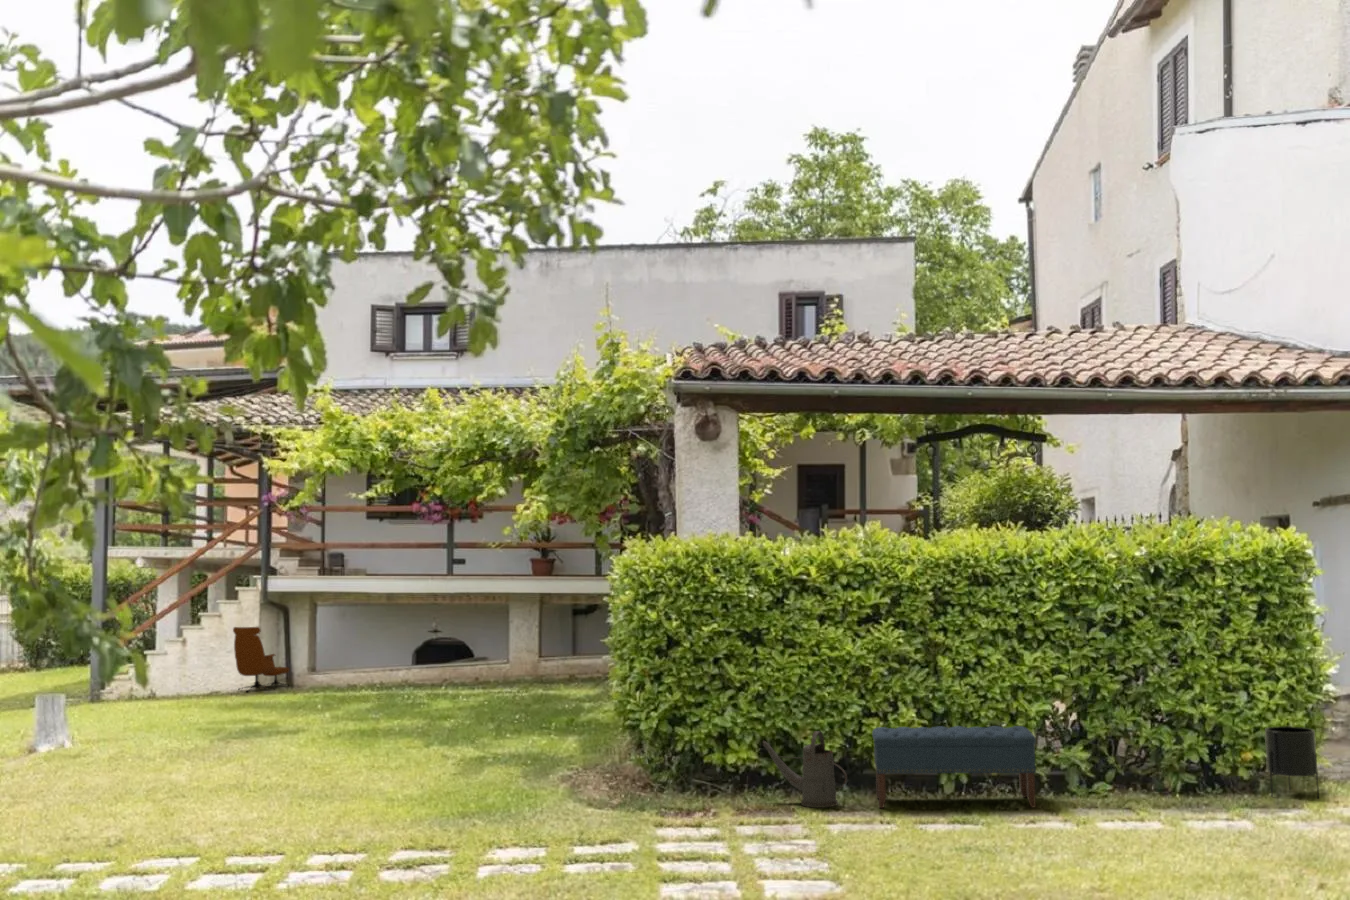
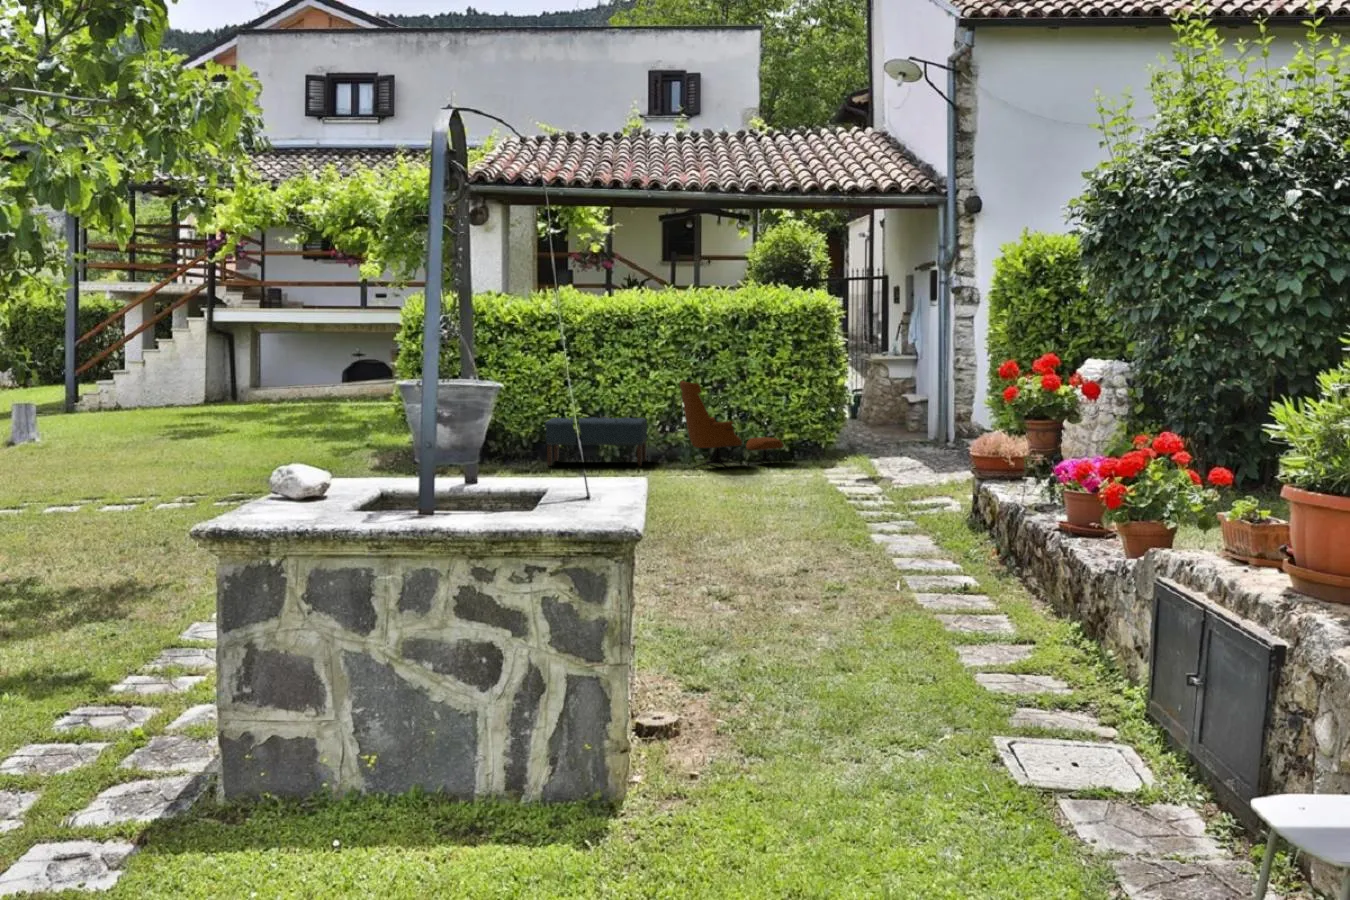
lounge chair: present [233,627,290,691] -> present [680,381,784,470]
planter: present [1265,726,1319,798] -> none [790,420,820,463]
watering can: present [763,731,847,808] -> none [483,419,531,466]

